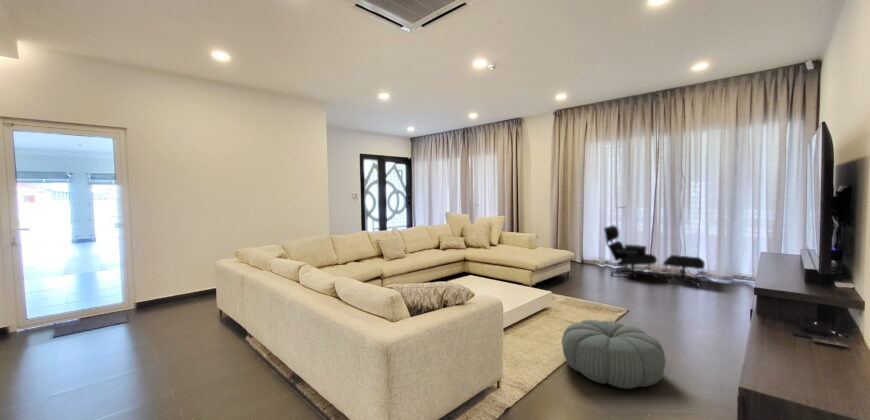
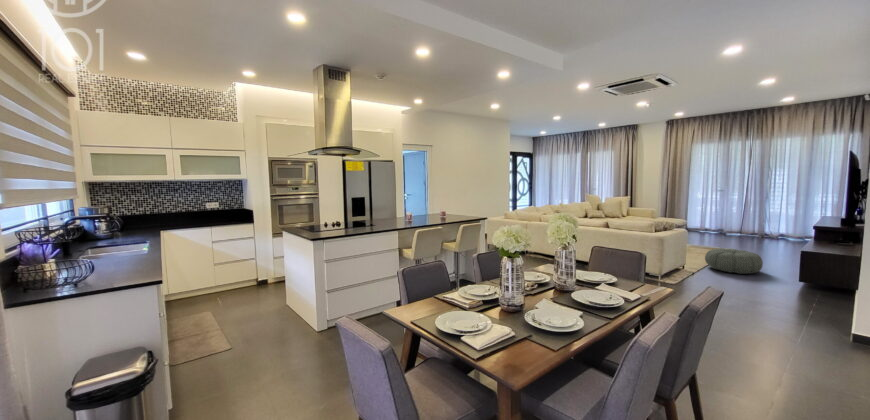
lounge chair: present [604,226,705,288] -> none [709,203,784,244]

